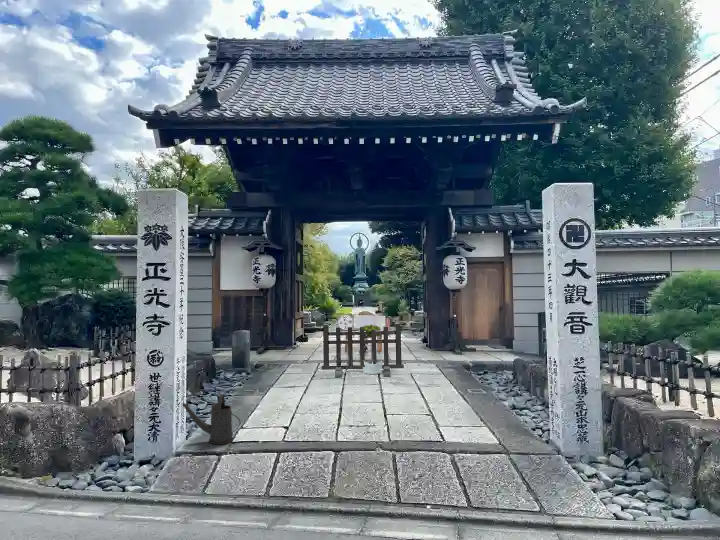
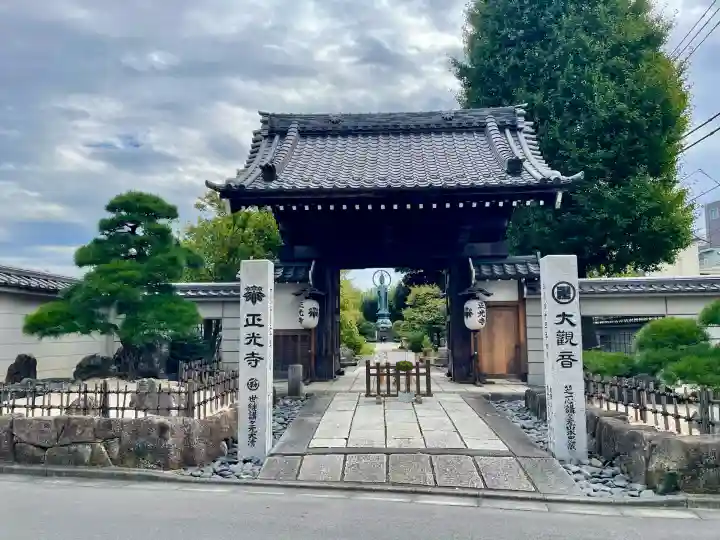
watering can: present [183,394,241,444] -> none [272,412,314,449]

